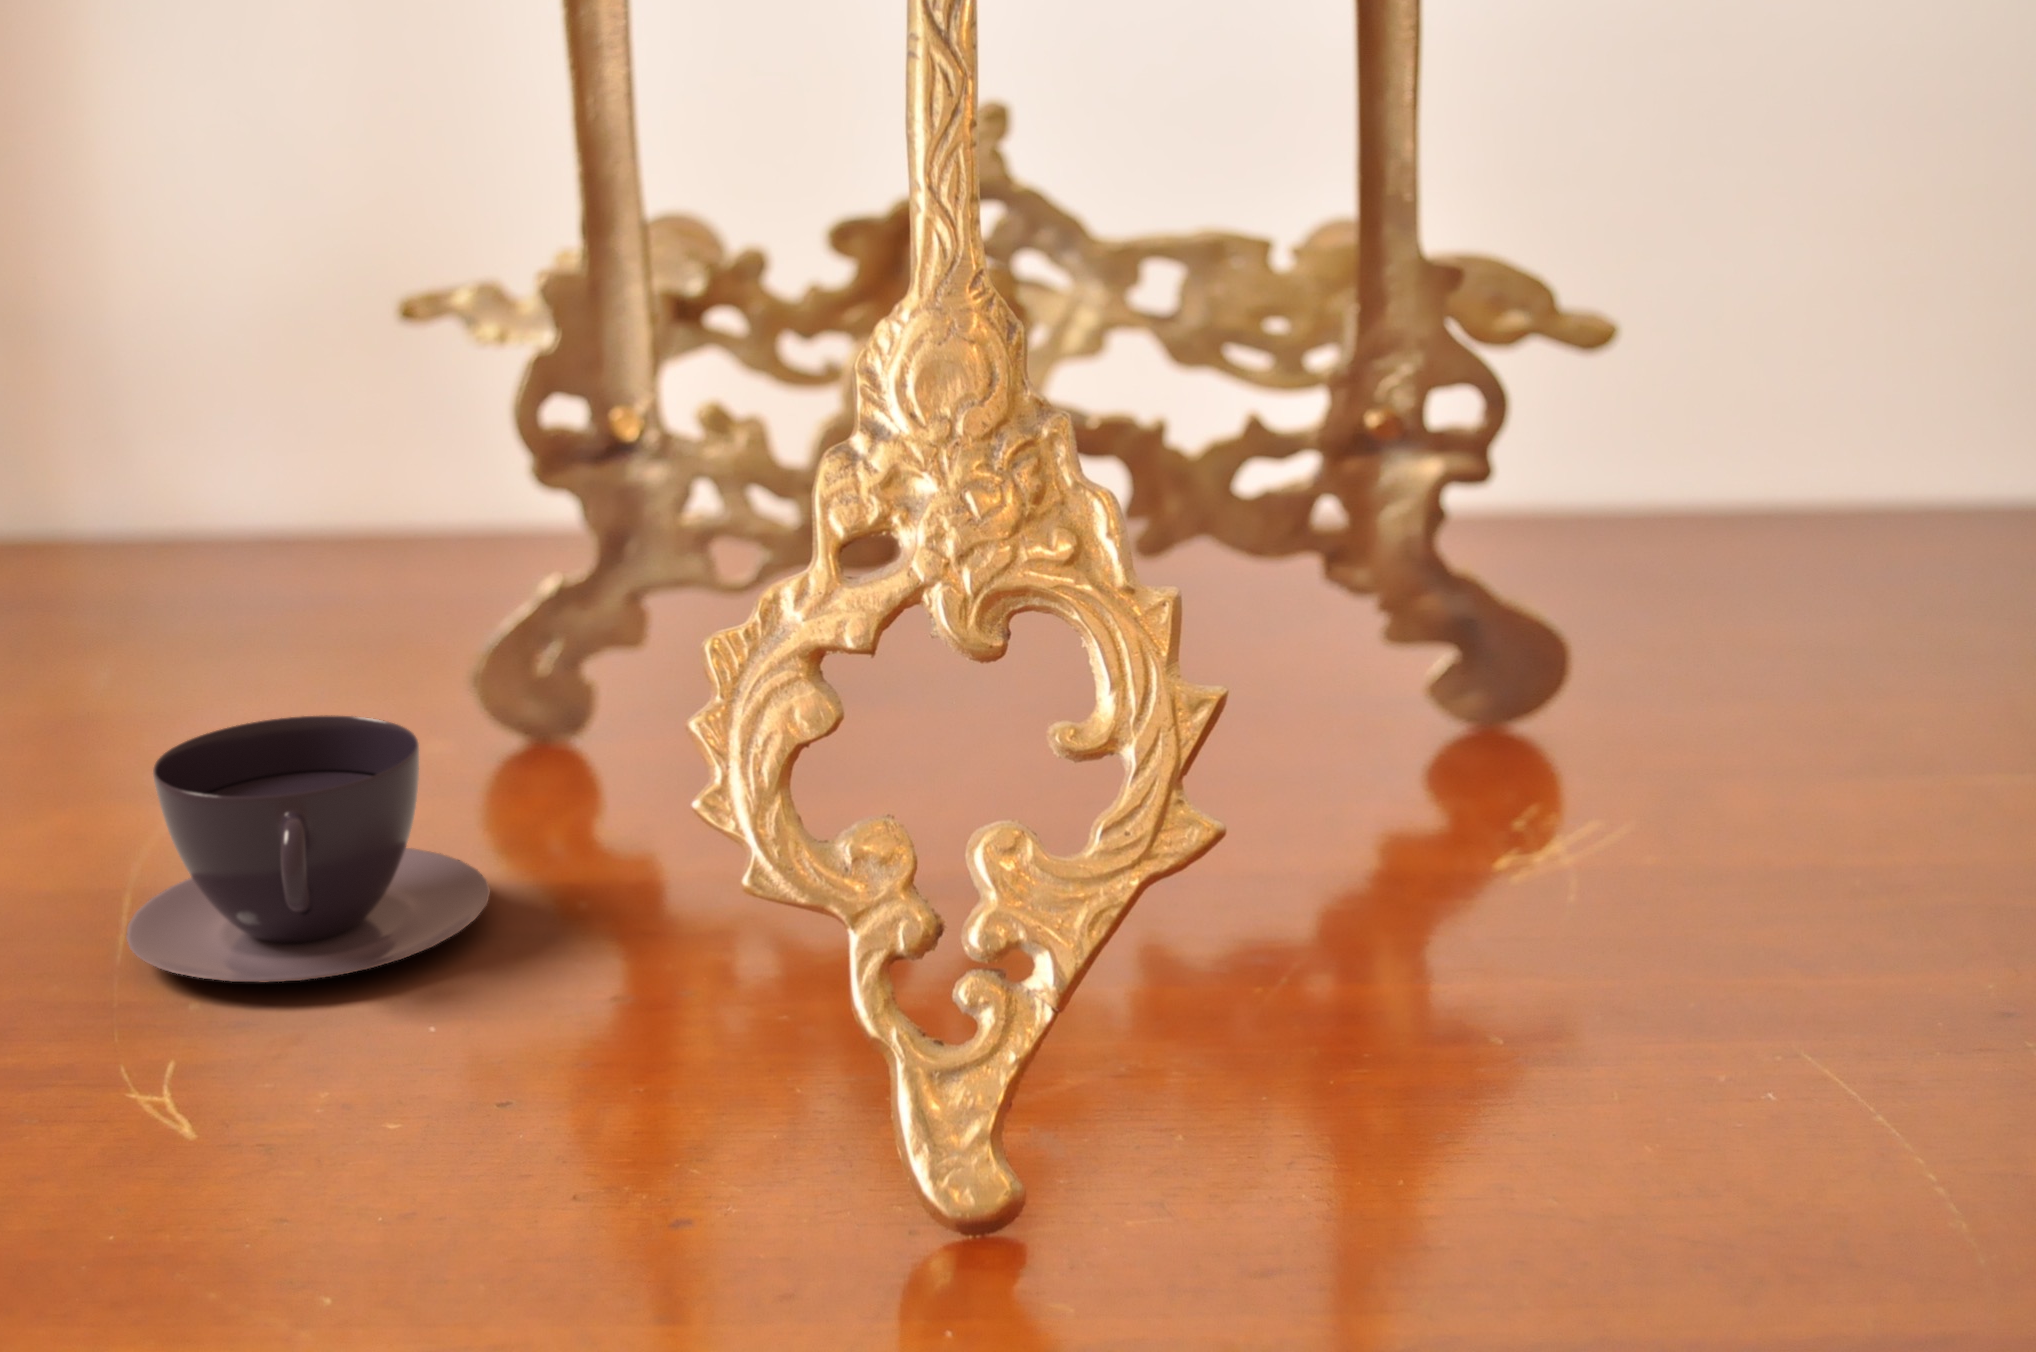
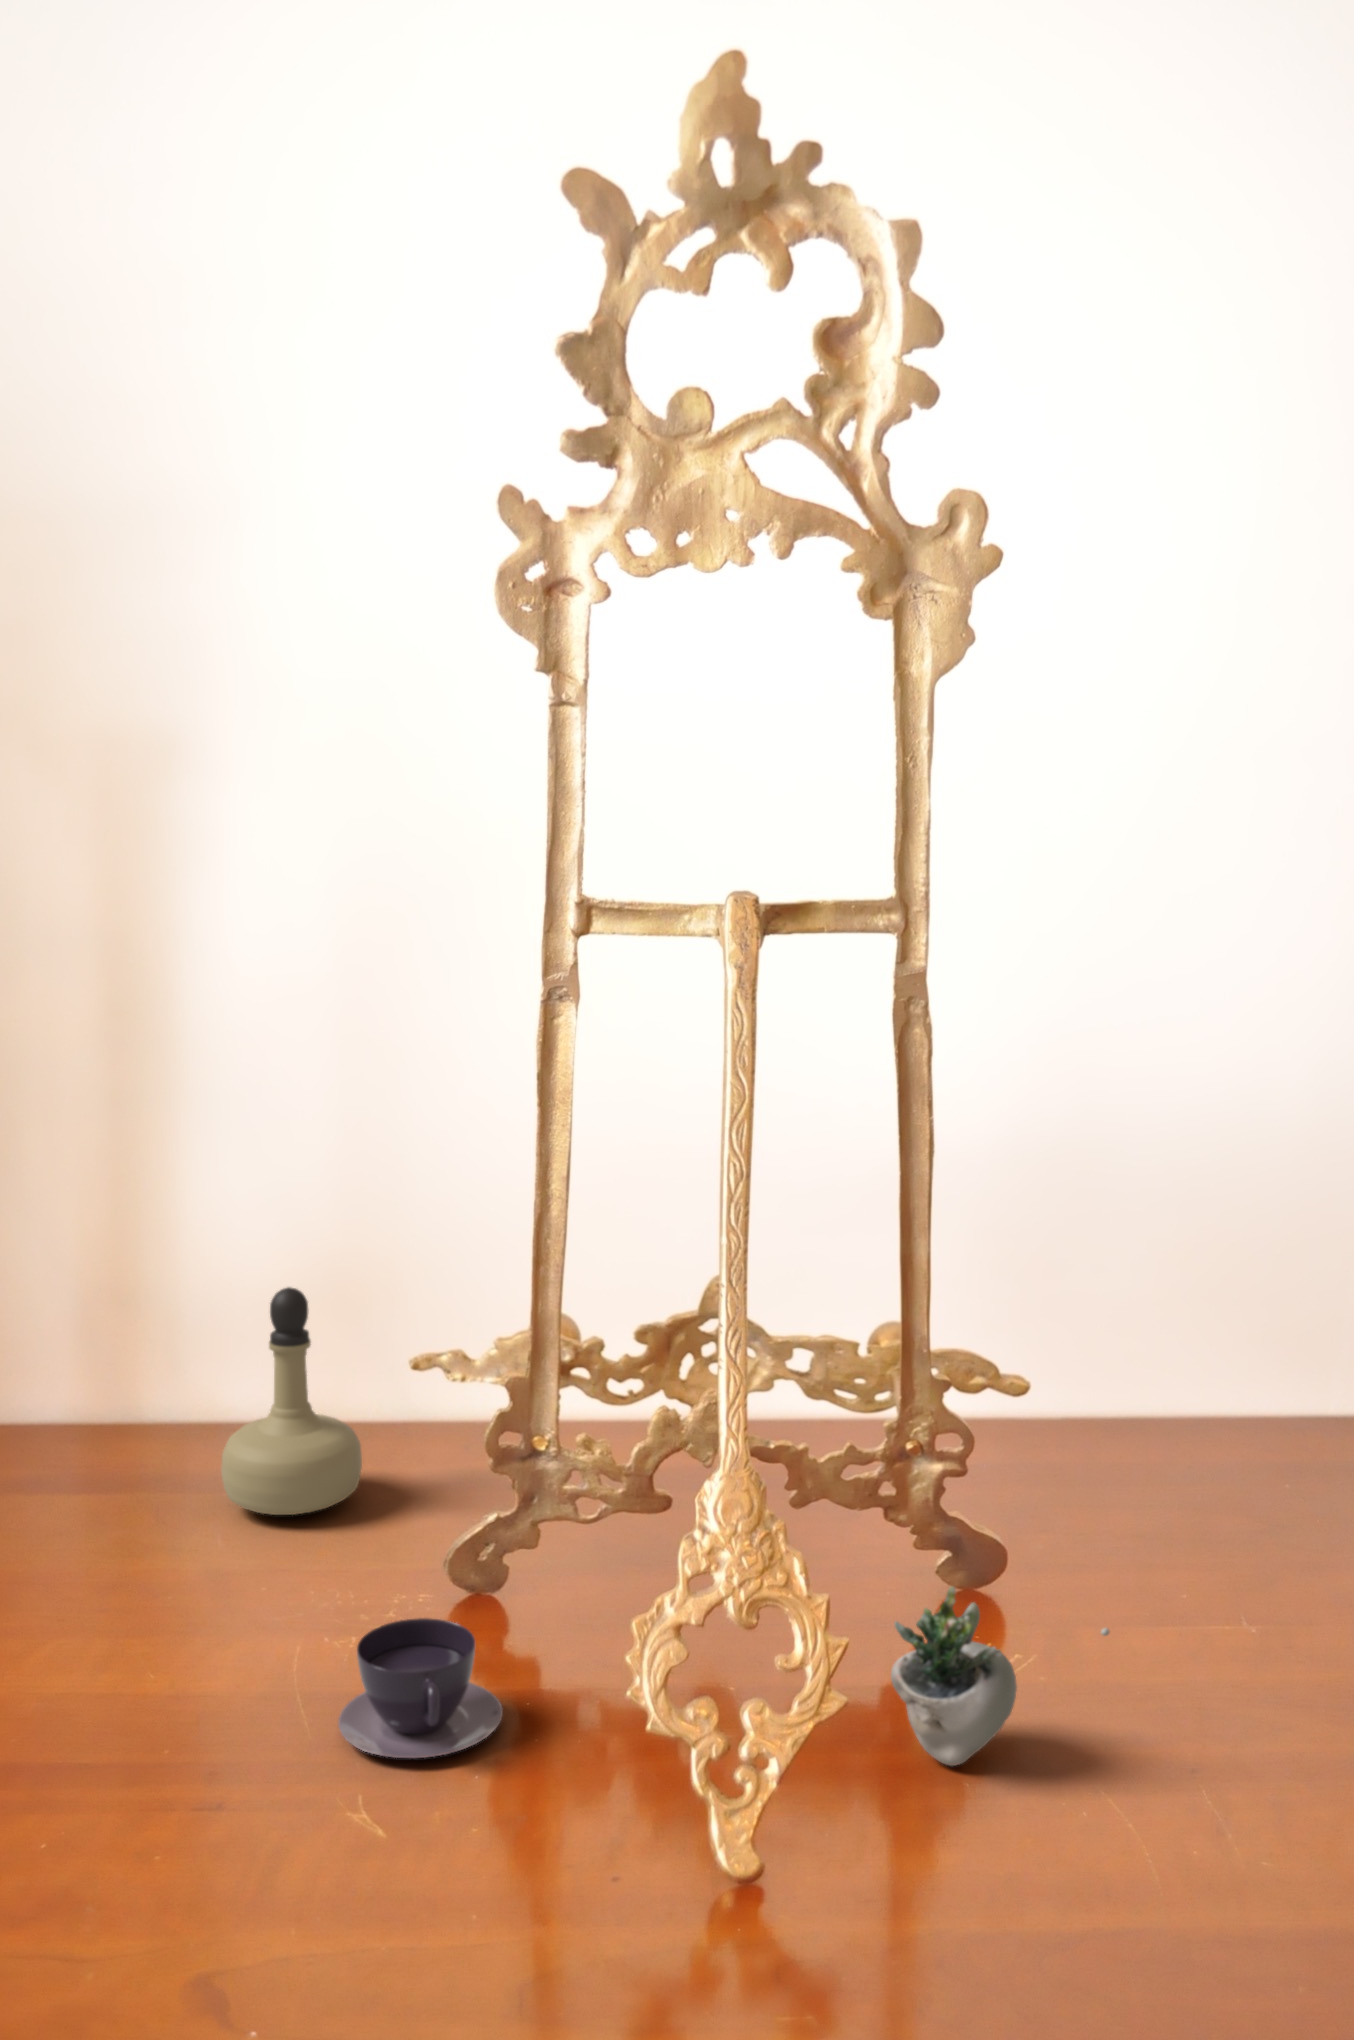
perfume bottle: none [102,208,365,627] -> present [221,1287,362,1515]
succulent plant: none [1332,591,1896,1000] -> present [891,1586,1109,1766]

